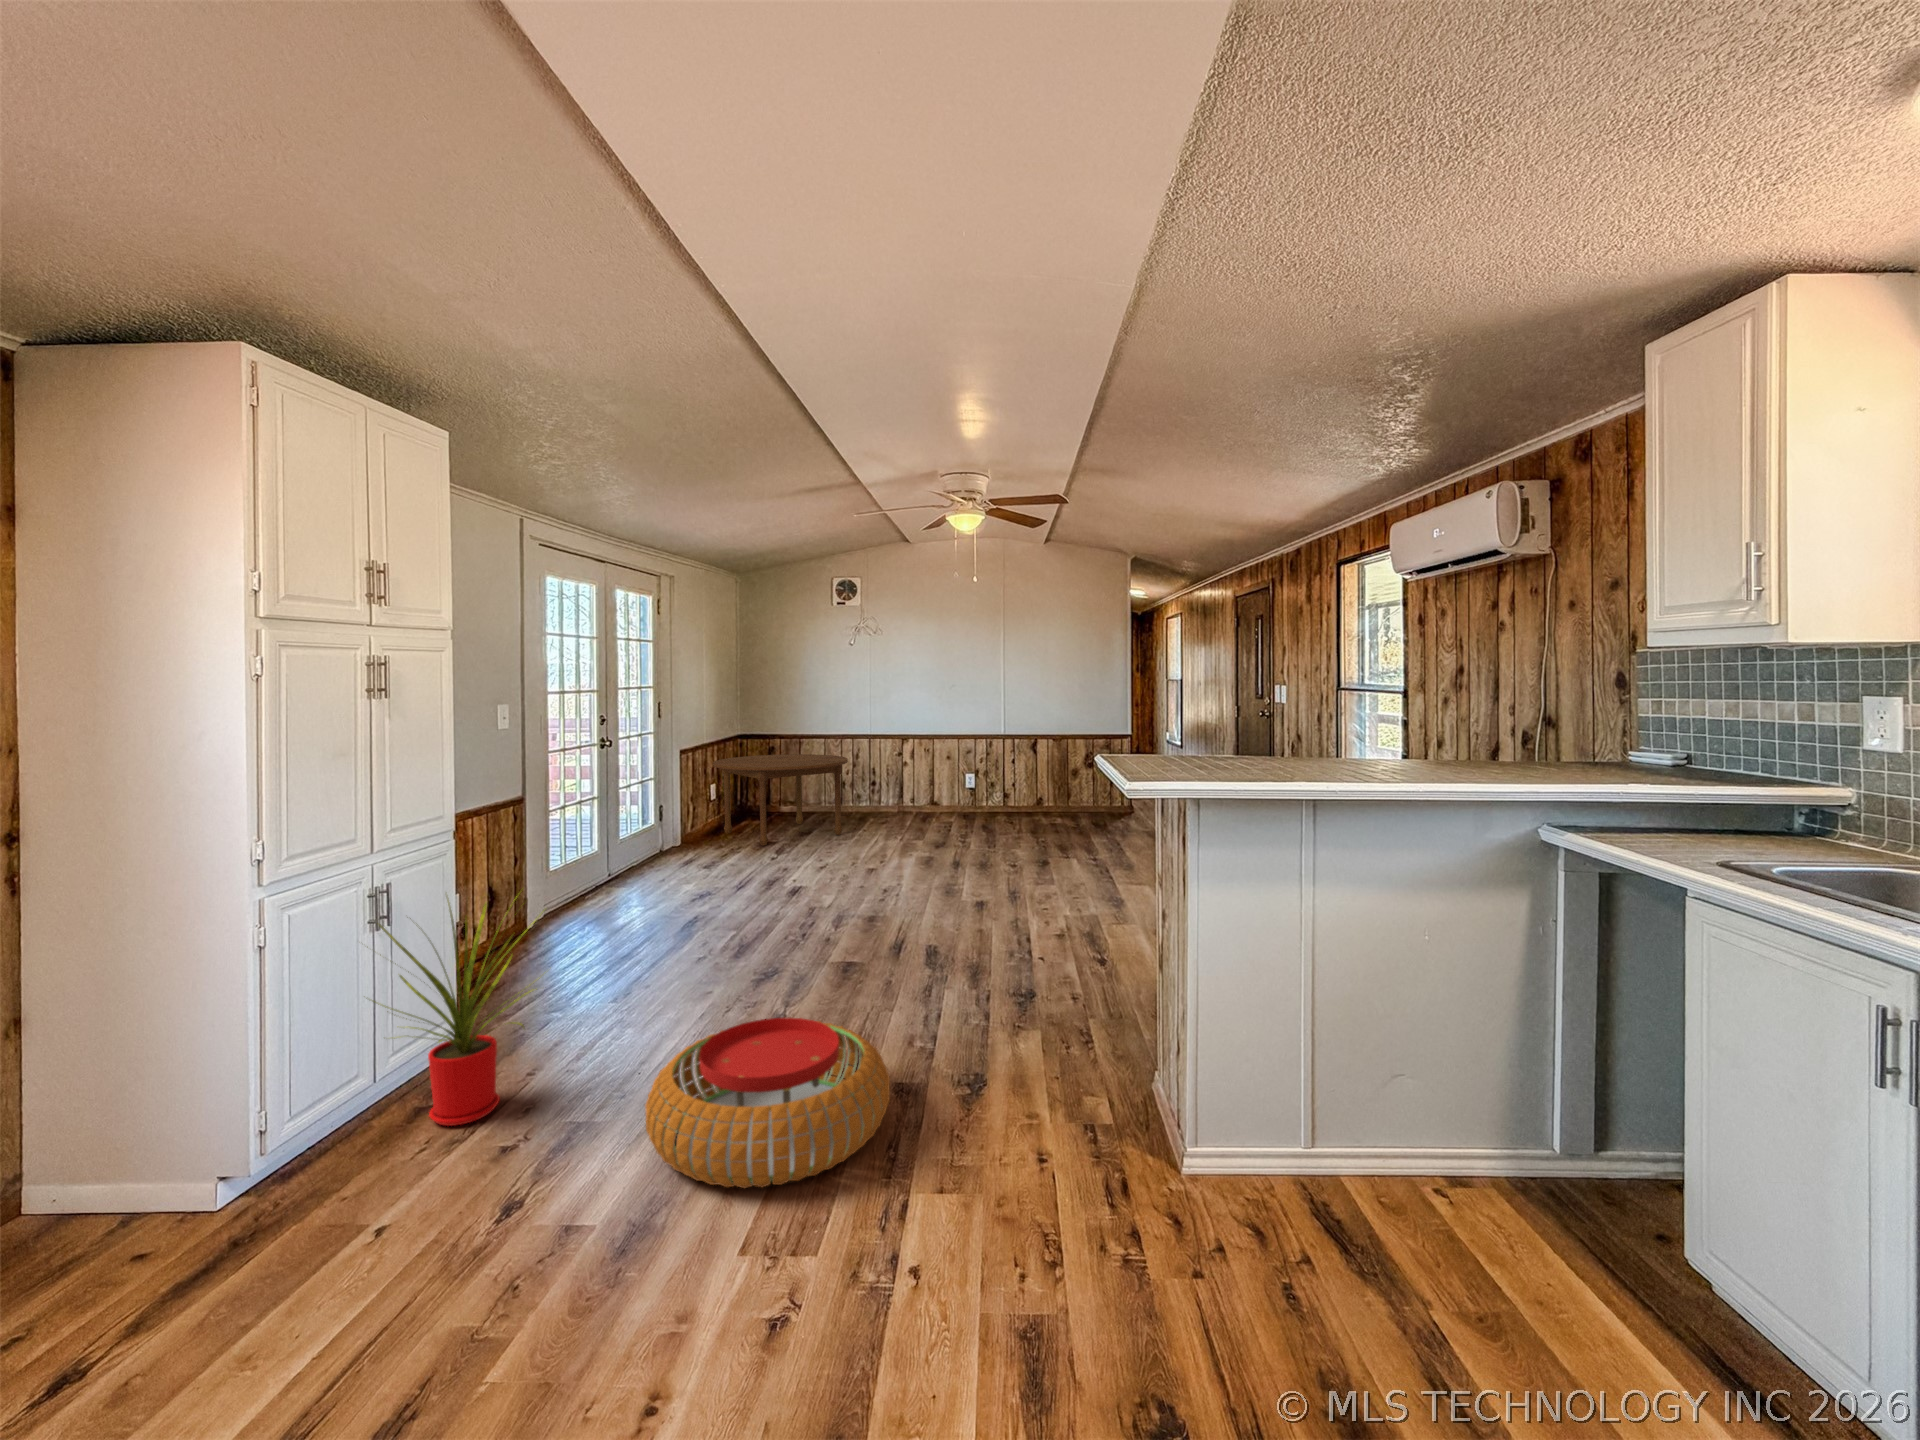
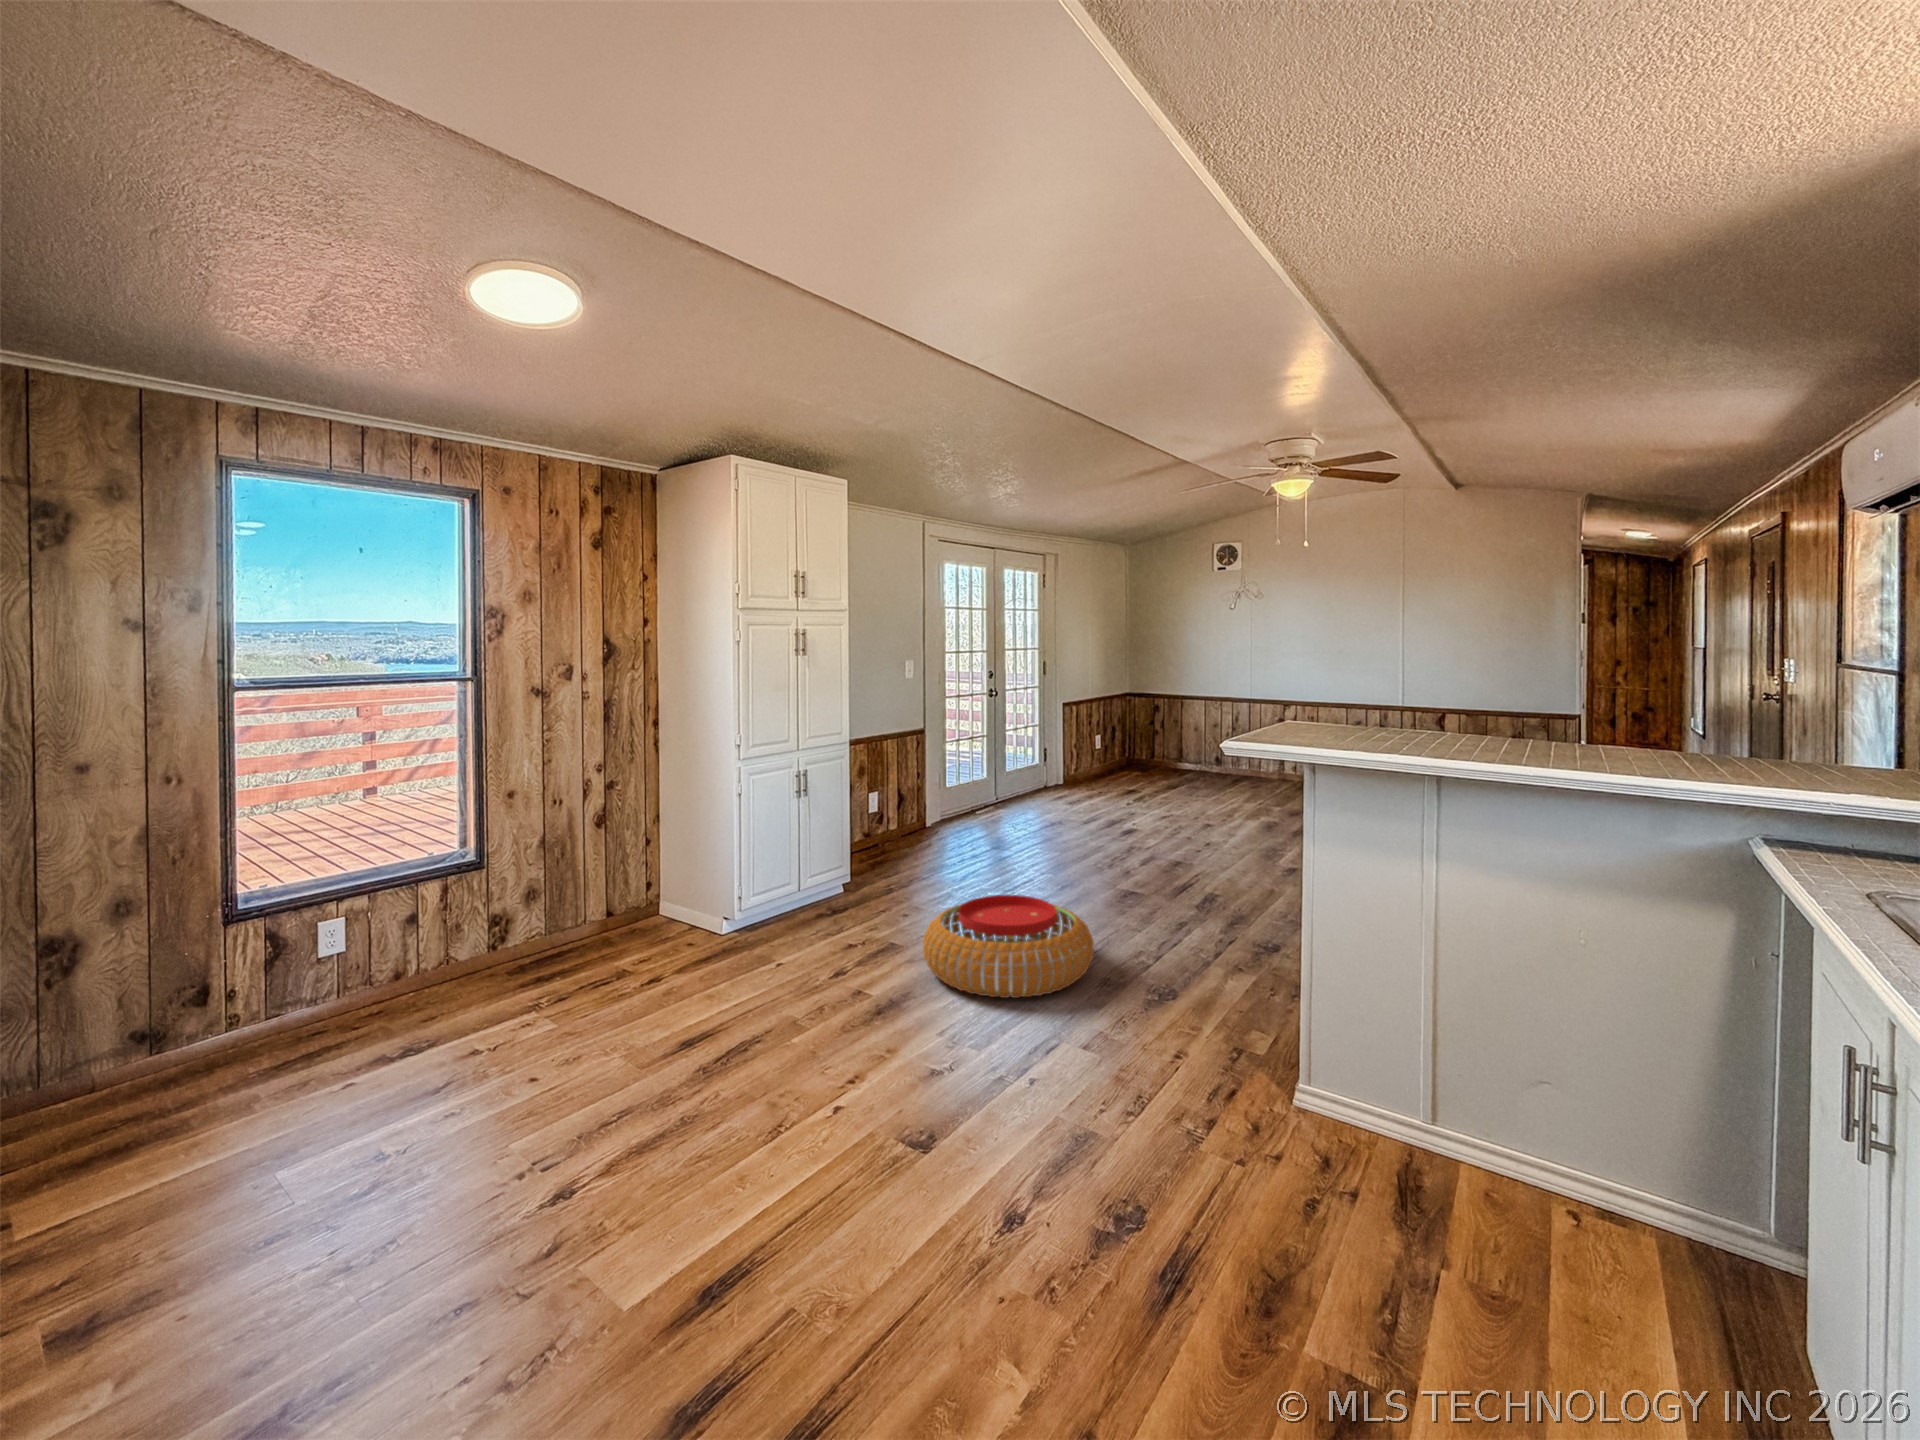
dining table: present [713,754,848,846] -> none [1093,711,1217,791]
house plant: present [375,899,537,1126] -> none [784,781,892,927]

